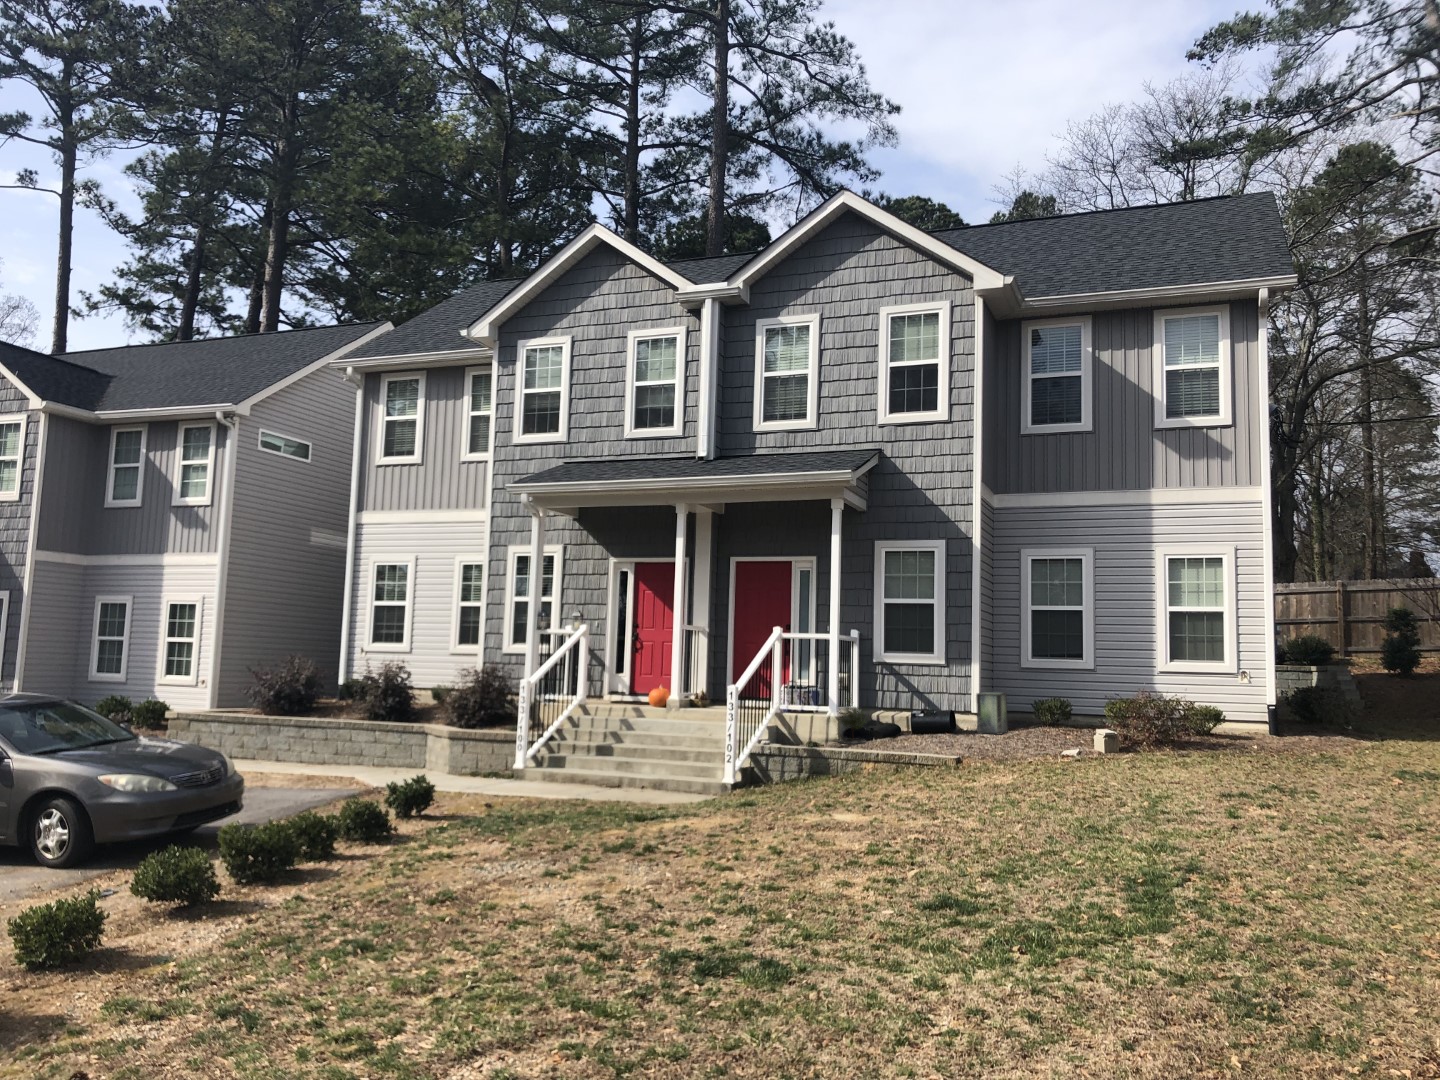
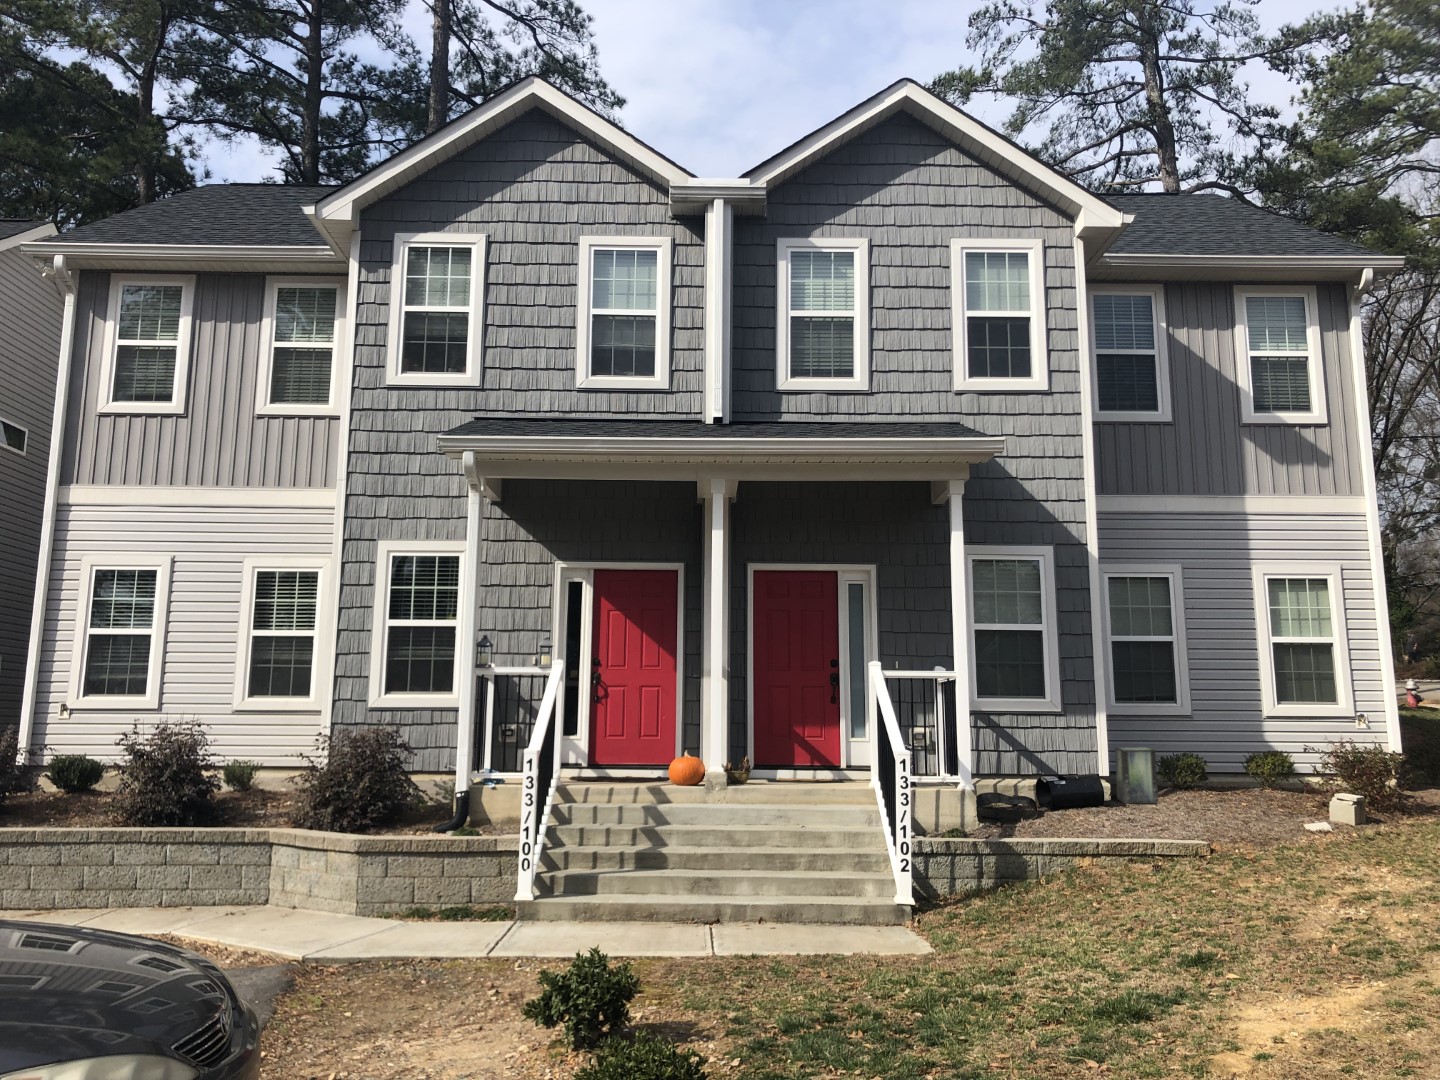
potted tree: present [839,698,866,744] -> none [999,754,1049,830]

